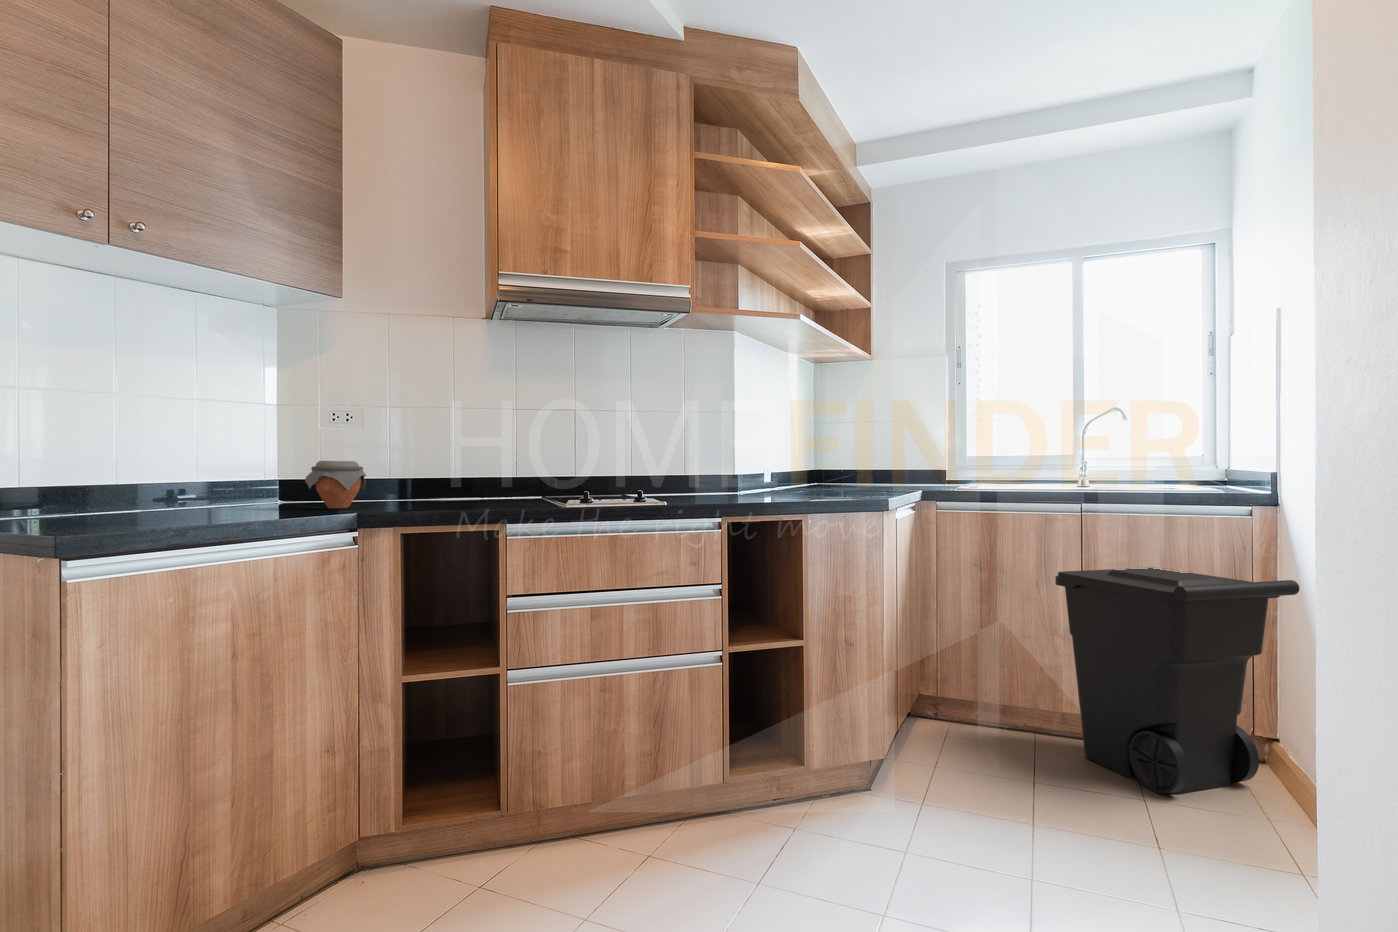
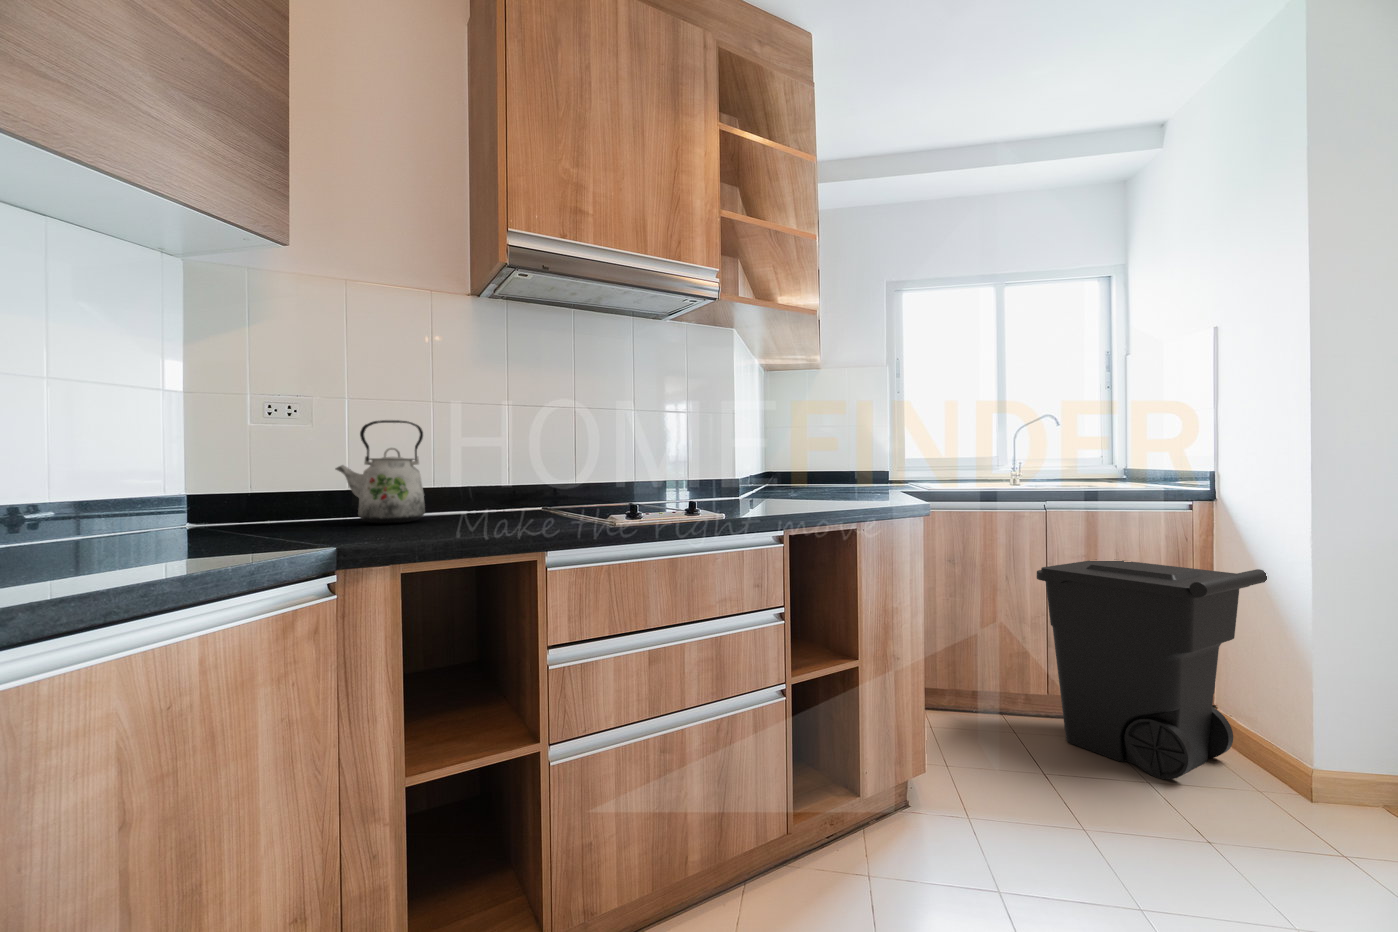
kettle: none [377,424,442,503] -> present [336,420,425,523]
jar: present [305,461,366,509] -> none [238,469,332,537]

